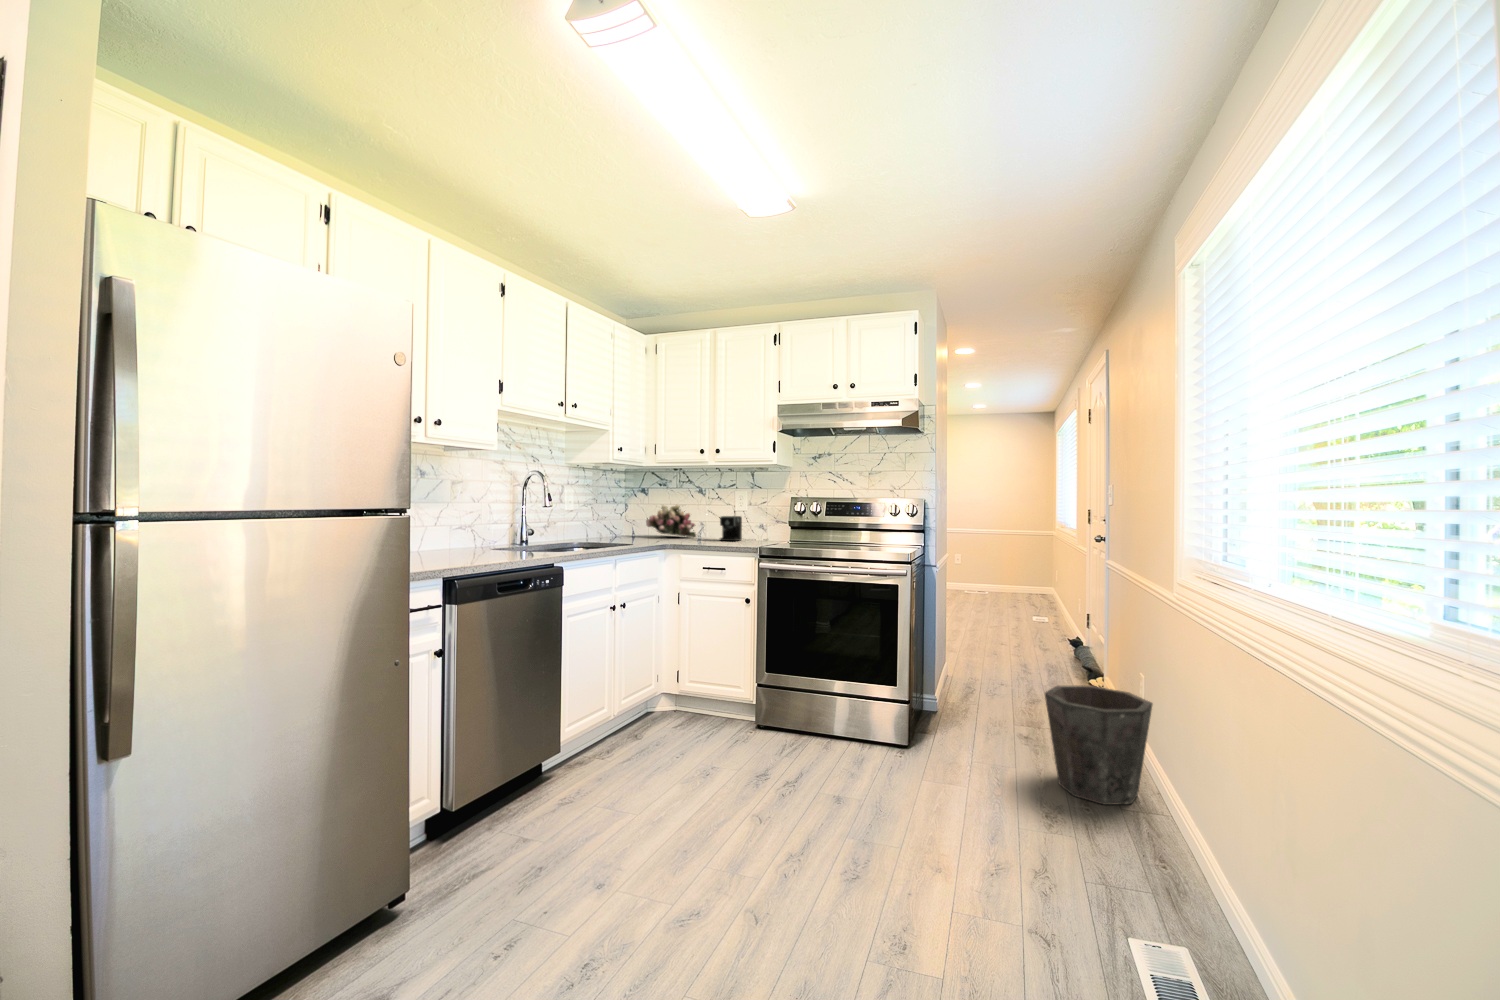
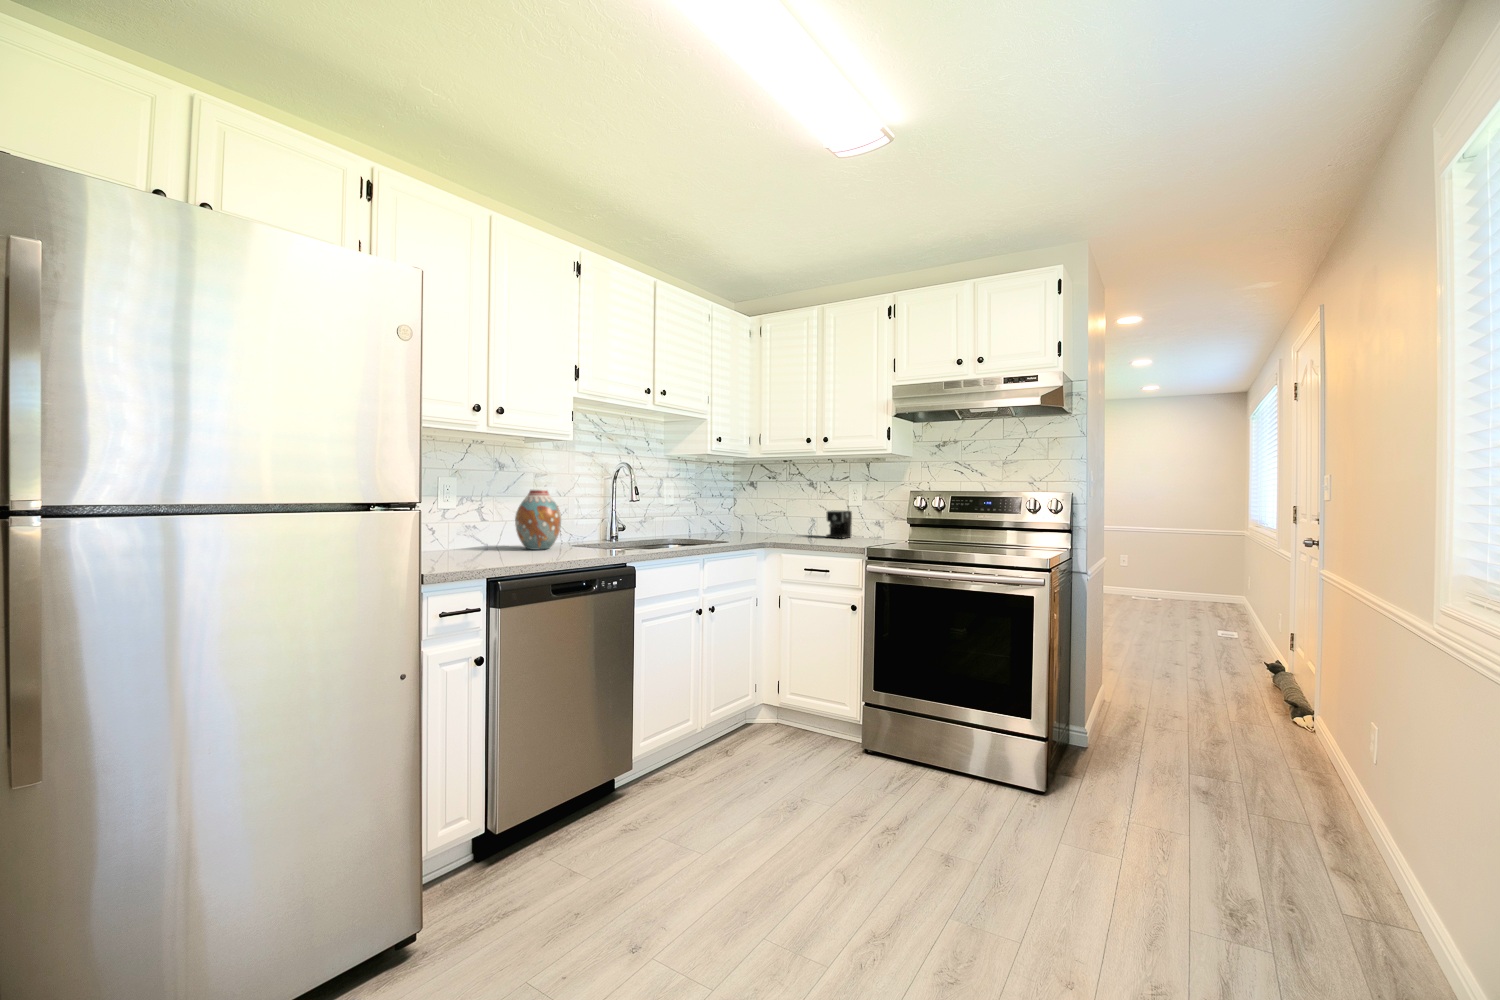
vase: none [437,496,482,554] -> present [515,490,561,550]
flower arrangement: present [646,505,696,537] -> none [750,498,806,533]
waste bin: present [1045,686,1152,804] -> none [1245,746,1428,935]

